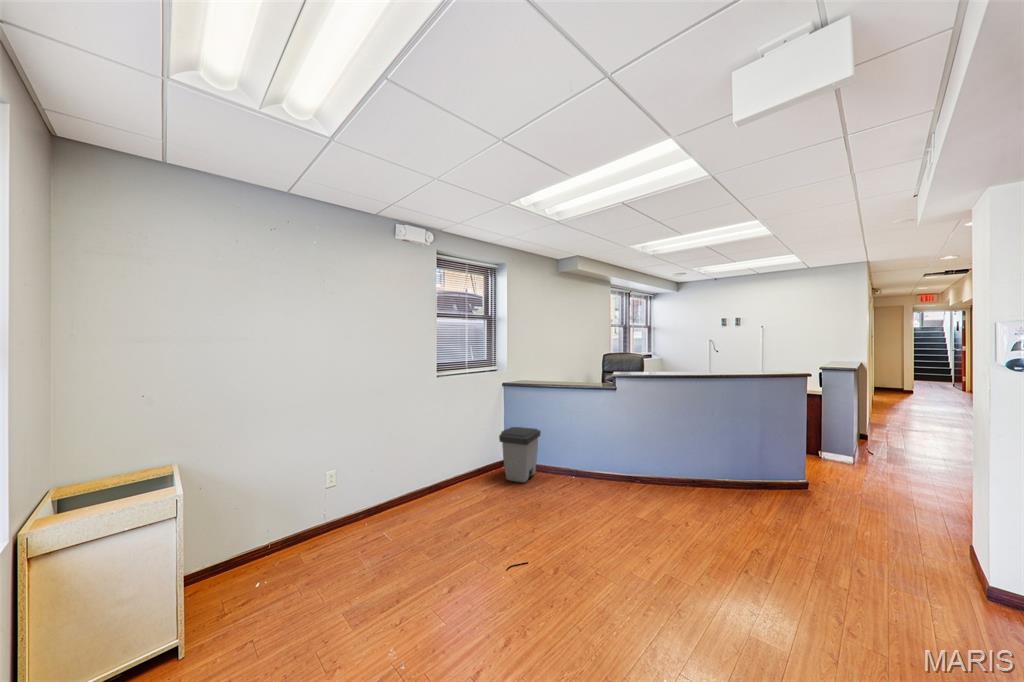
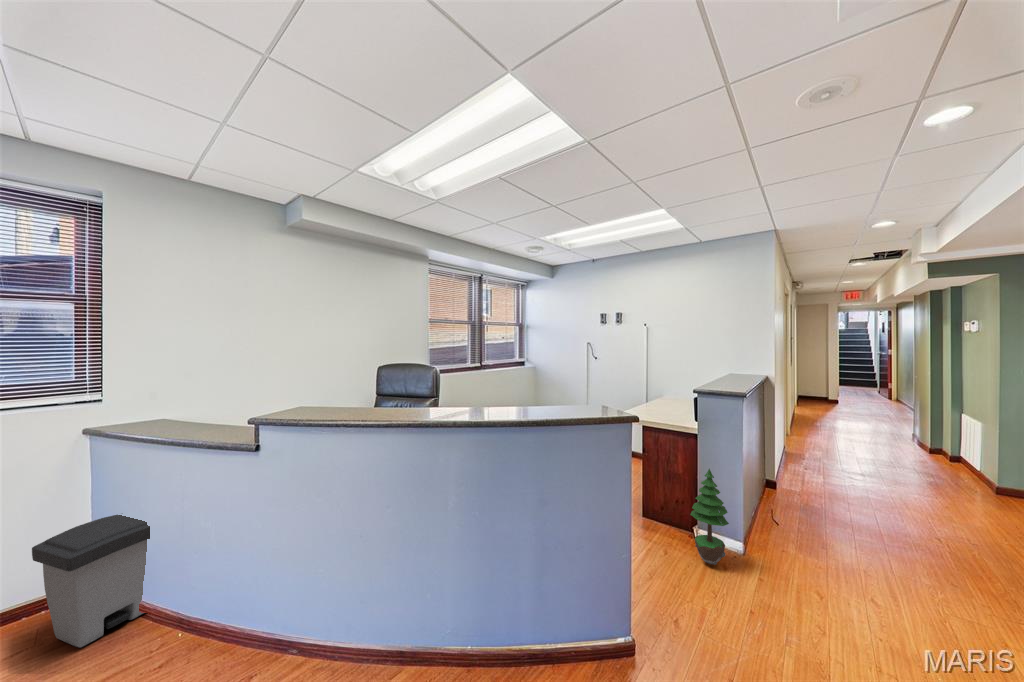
potted tree: none [818,413,844,469] -> present [690,469,729,565]

